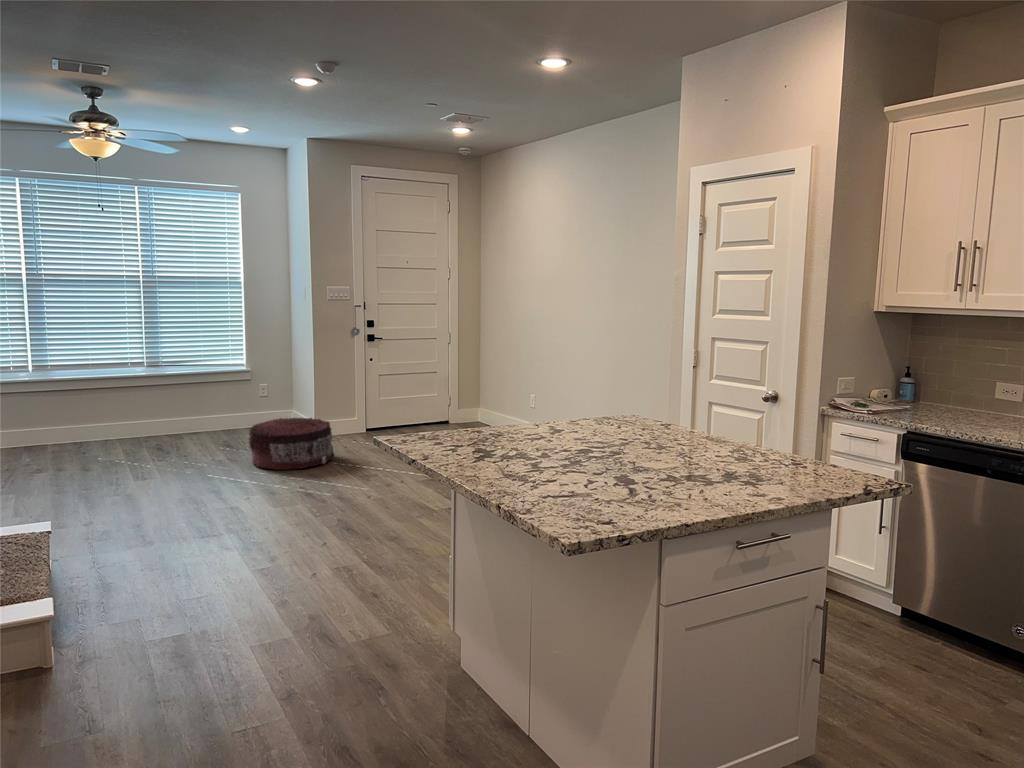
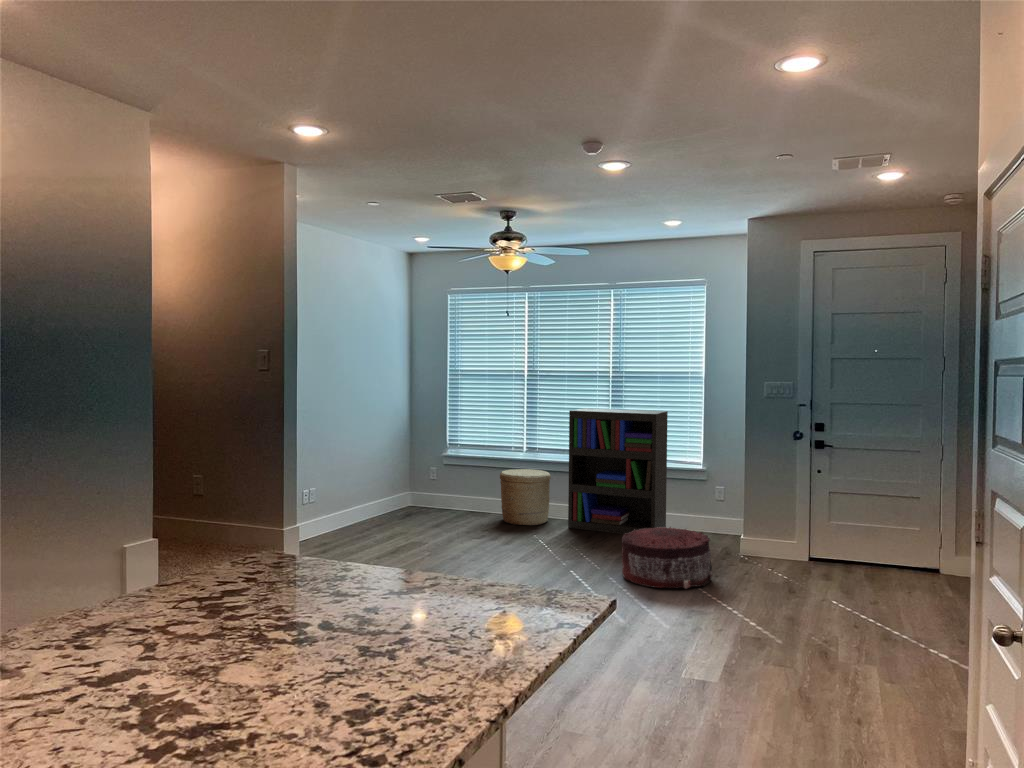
bookshelf: none [115,316,221,444] -> present [568,408,668,534]
woven basket: none [16,389,86,452] -> present [500,469,551,525]

